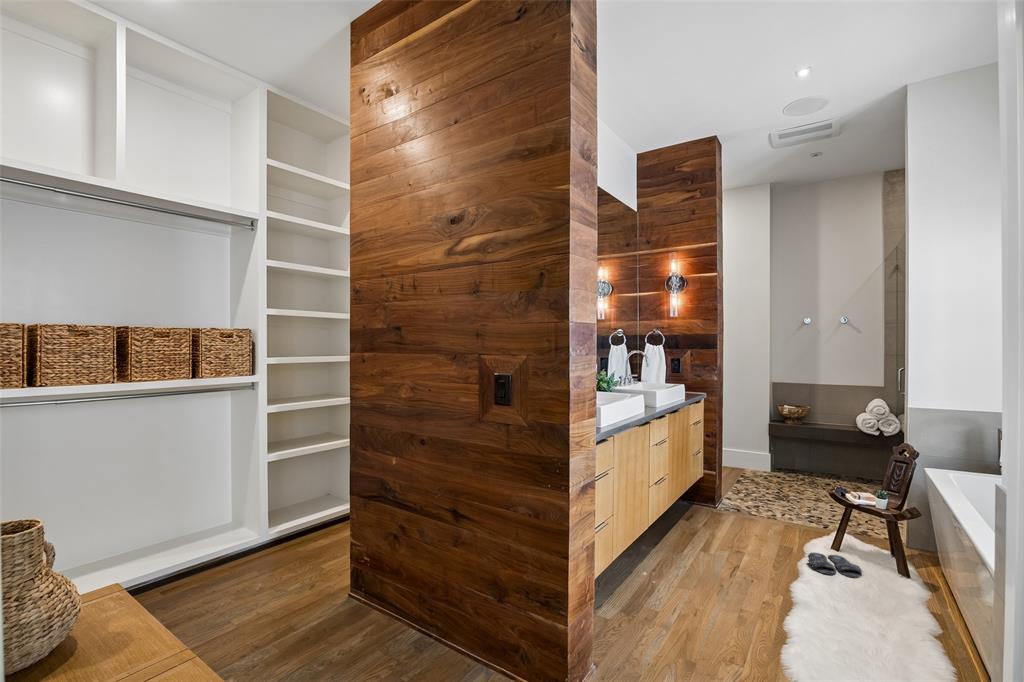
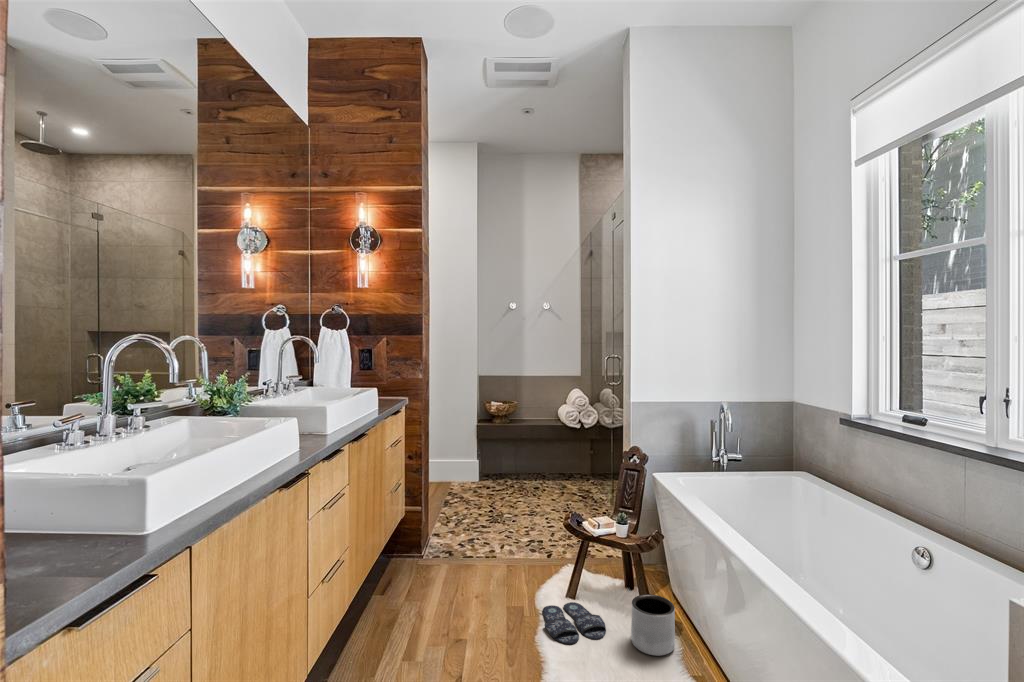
planter: none [882,553,924,598] -> present [631,594,675,656]

